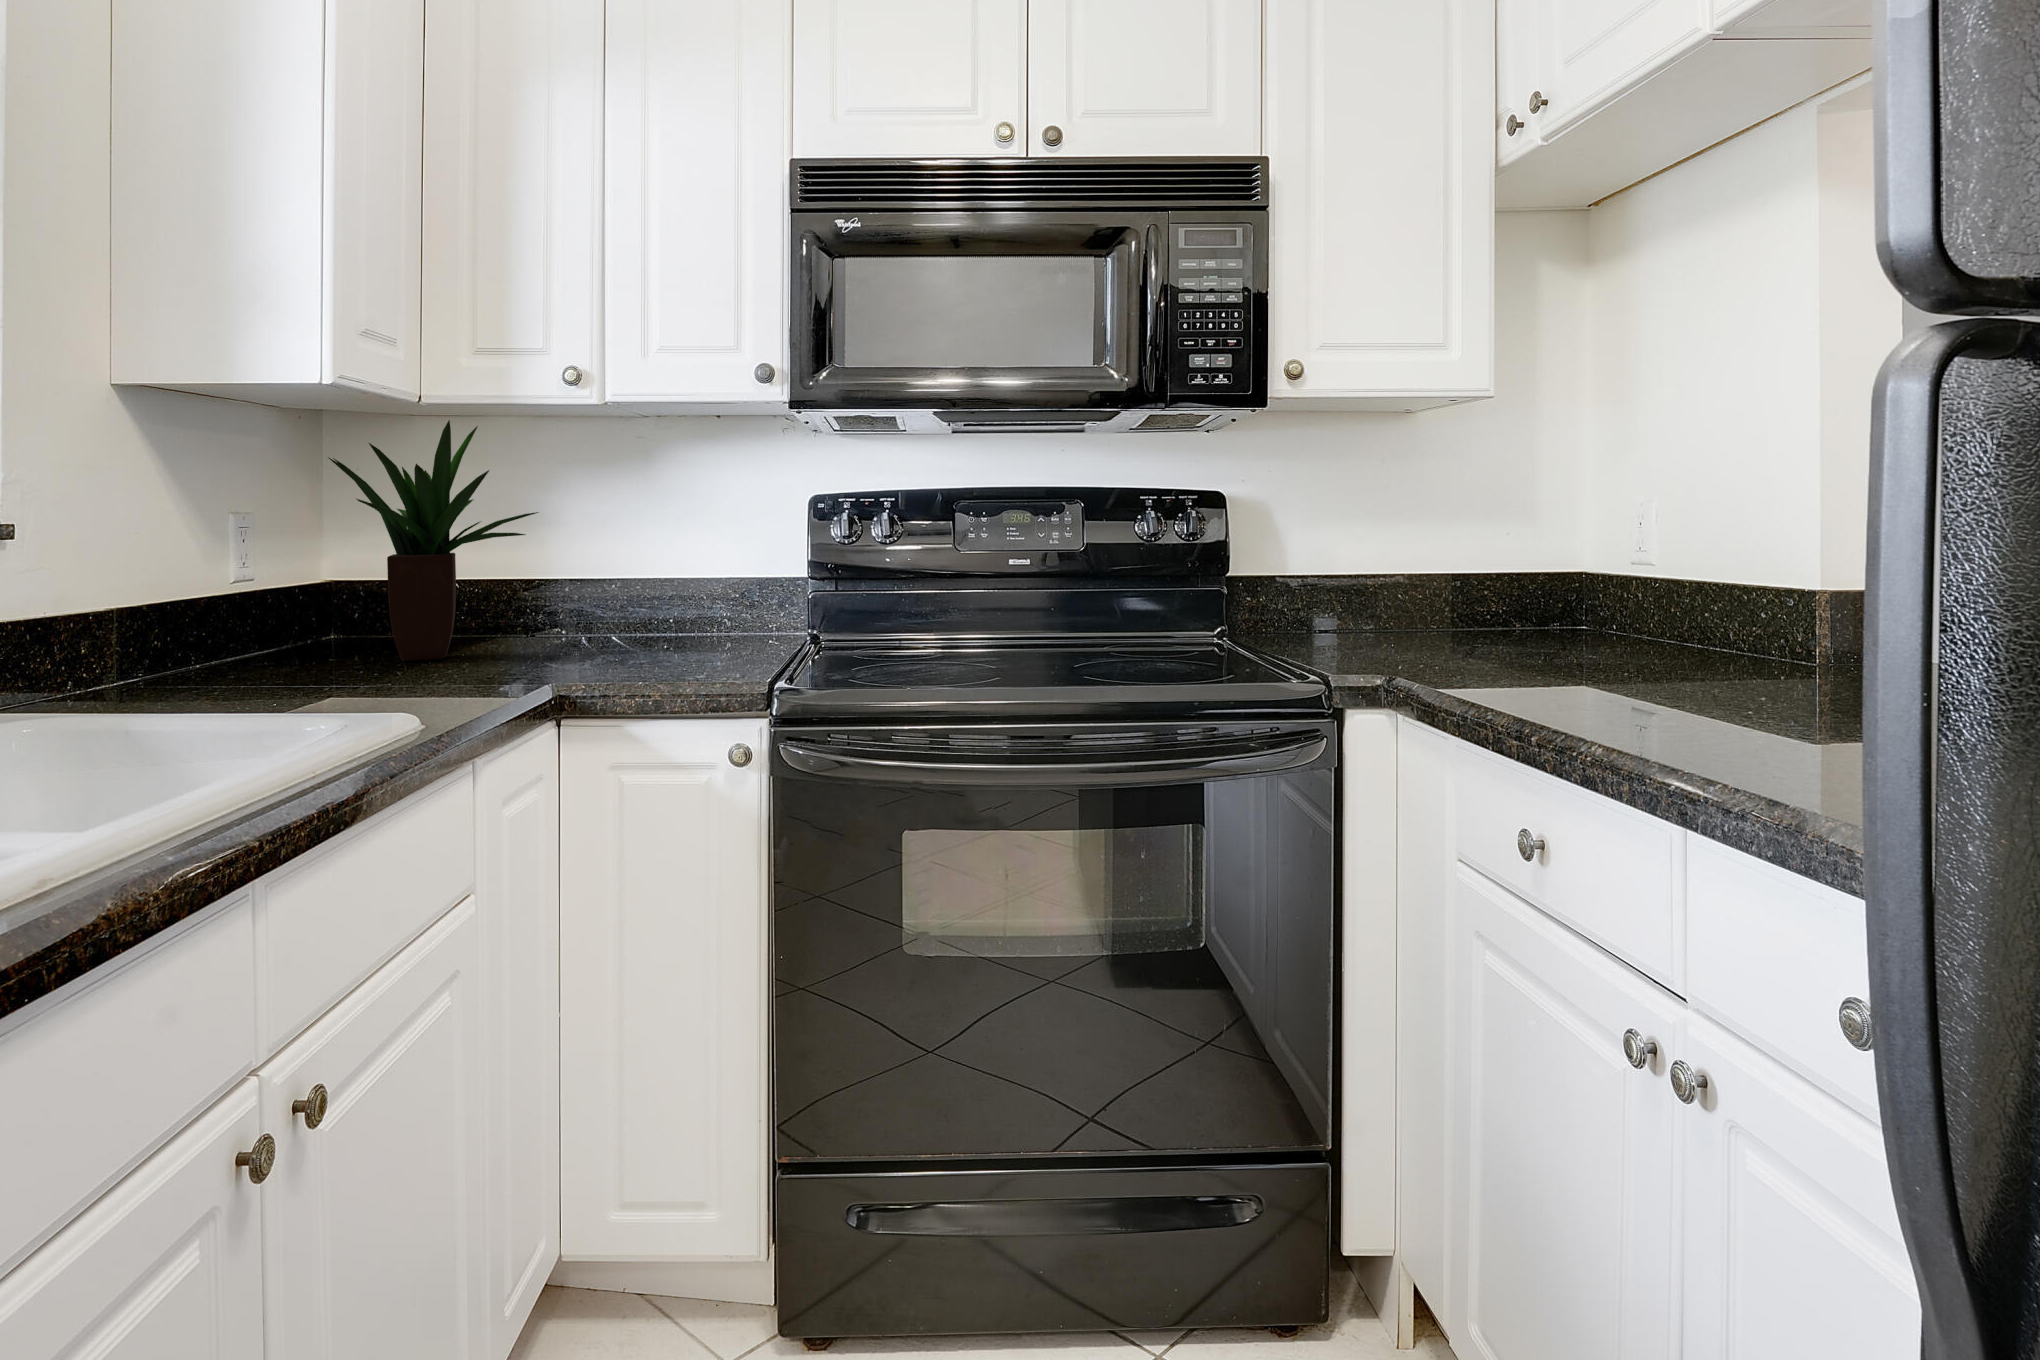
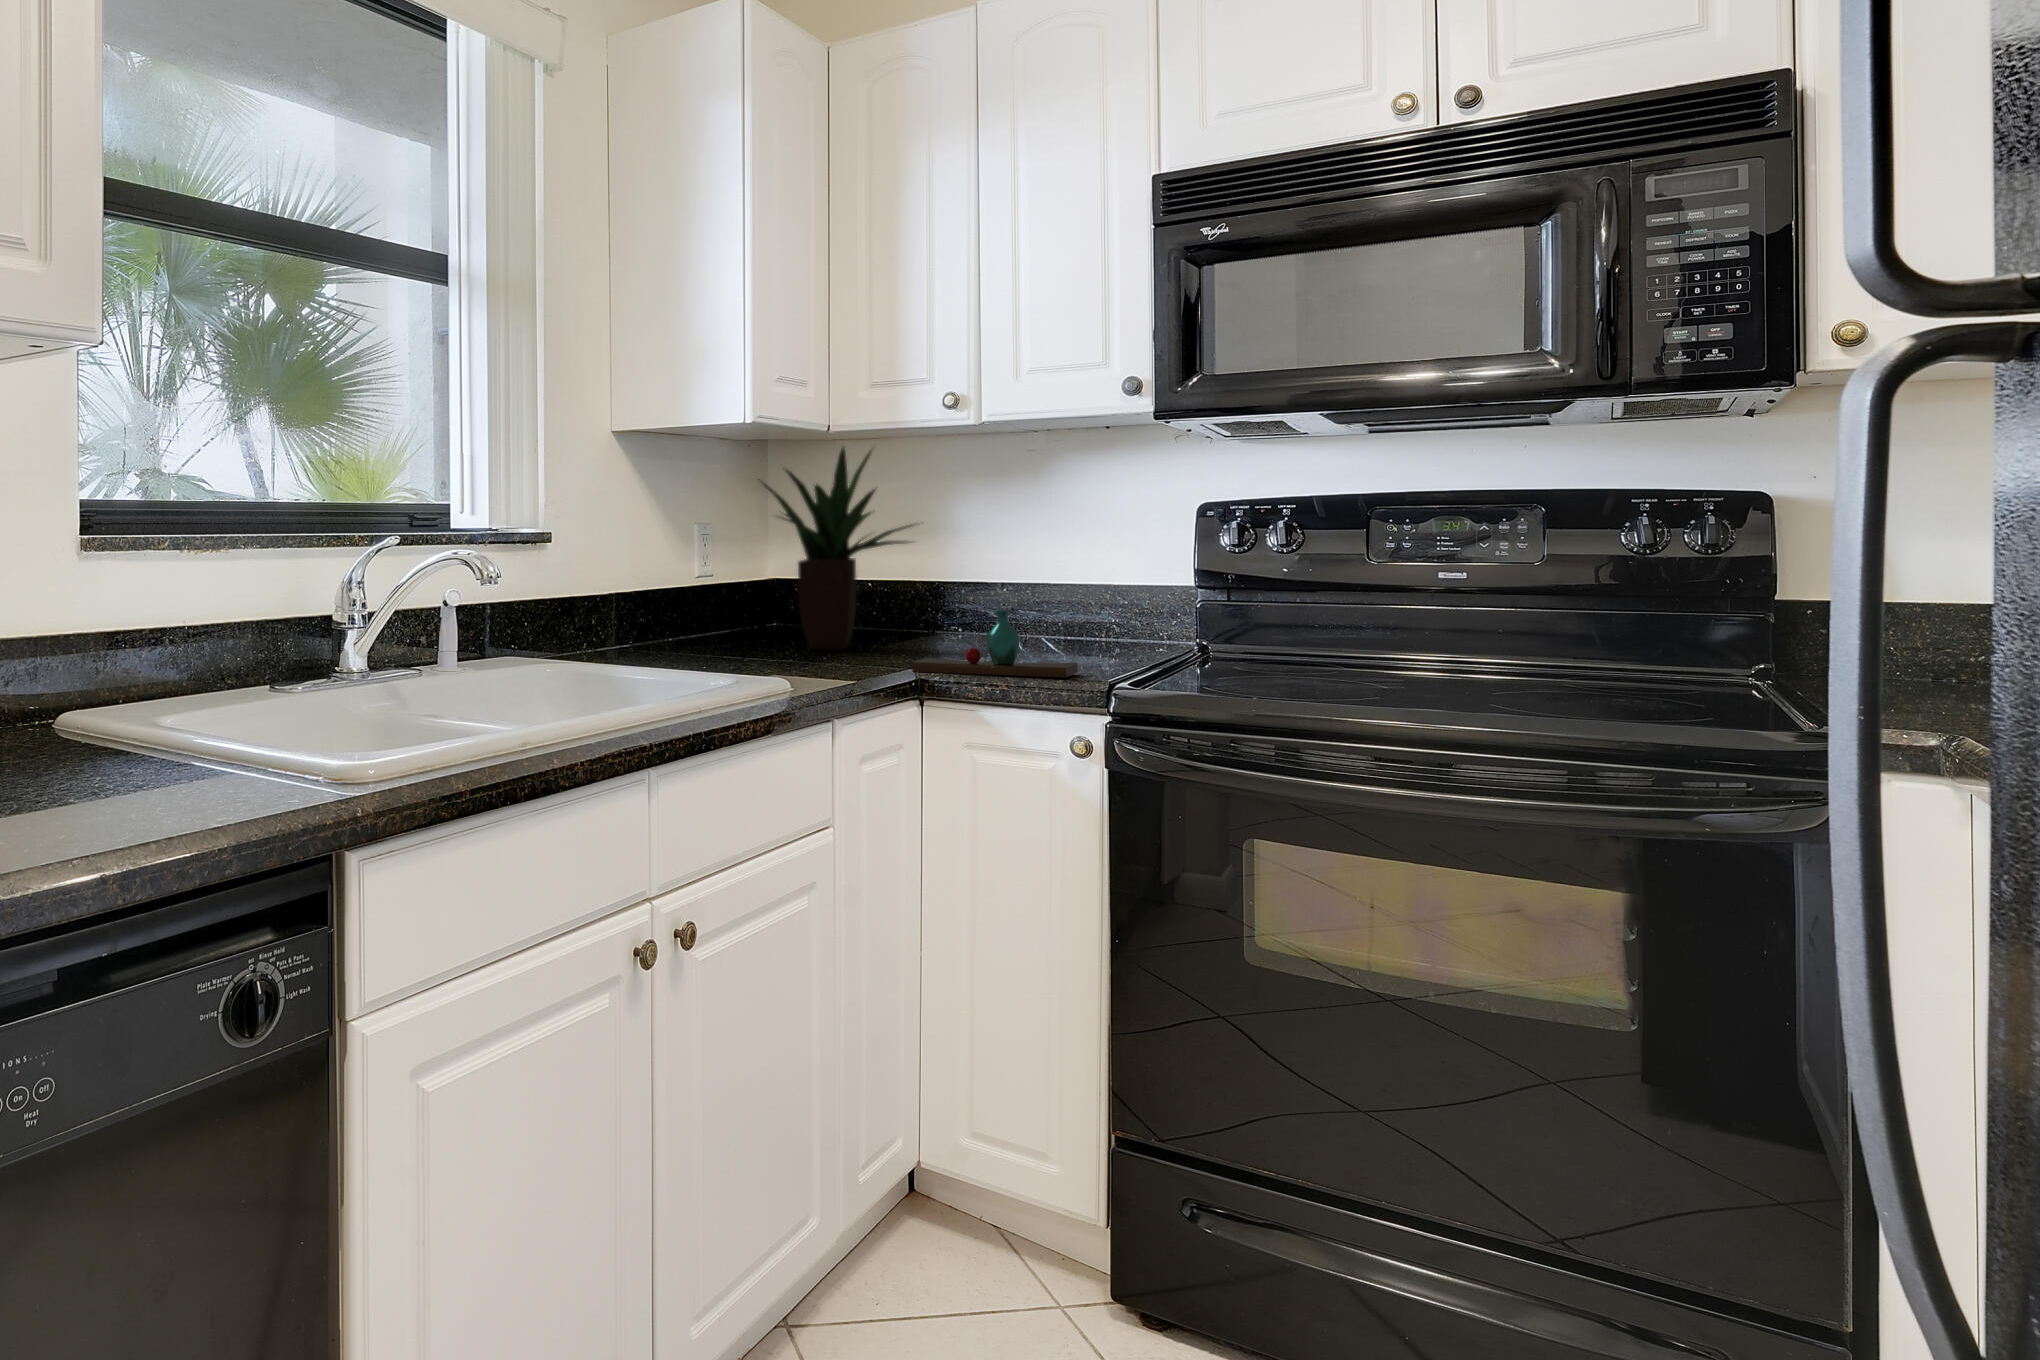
vase: none [550,605,727,681] -> present [912,609,1078,677]

